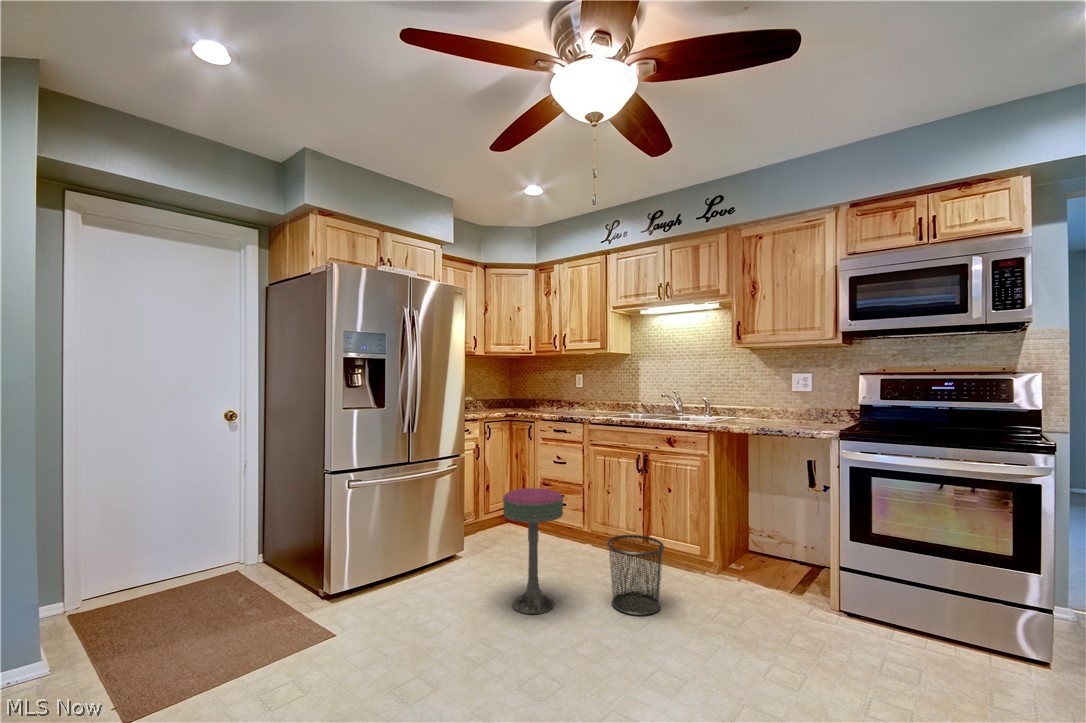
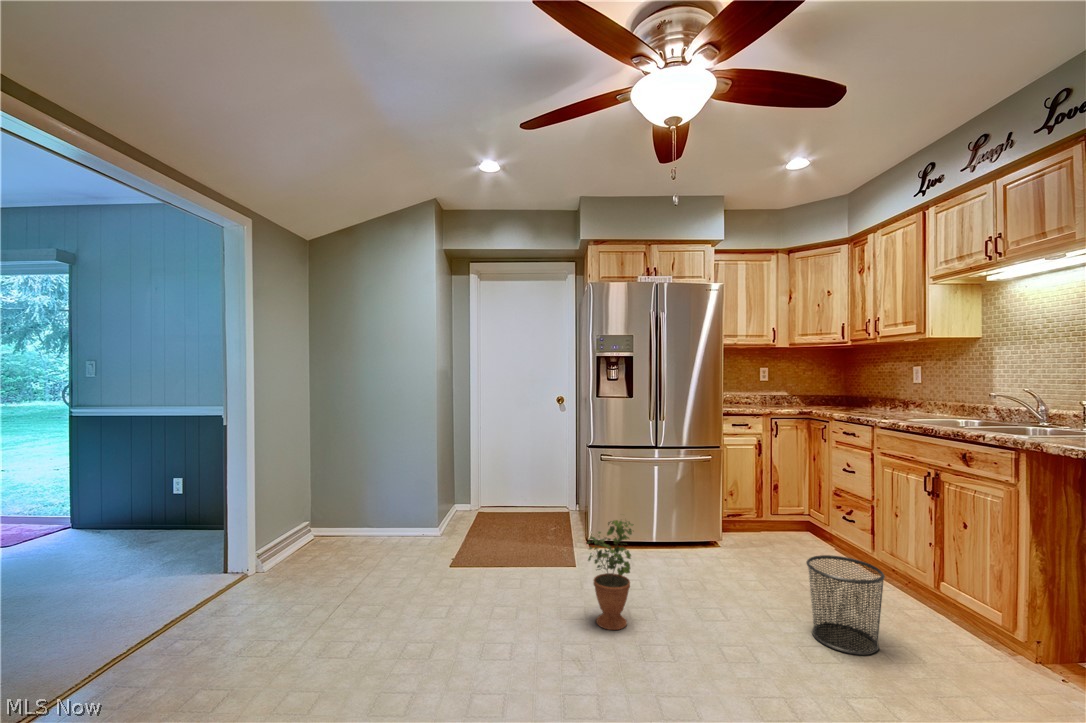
bar stool: present [503,488,563,614] -> none [700,481,764,606]
potted plant: none [446,552,501,699] -> present [588,520,633,630]

